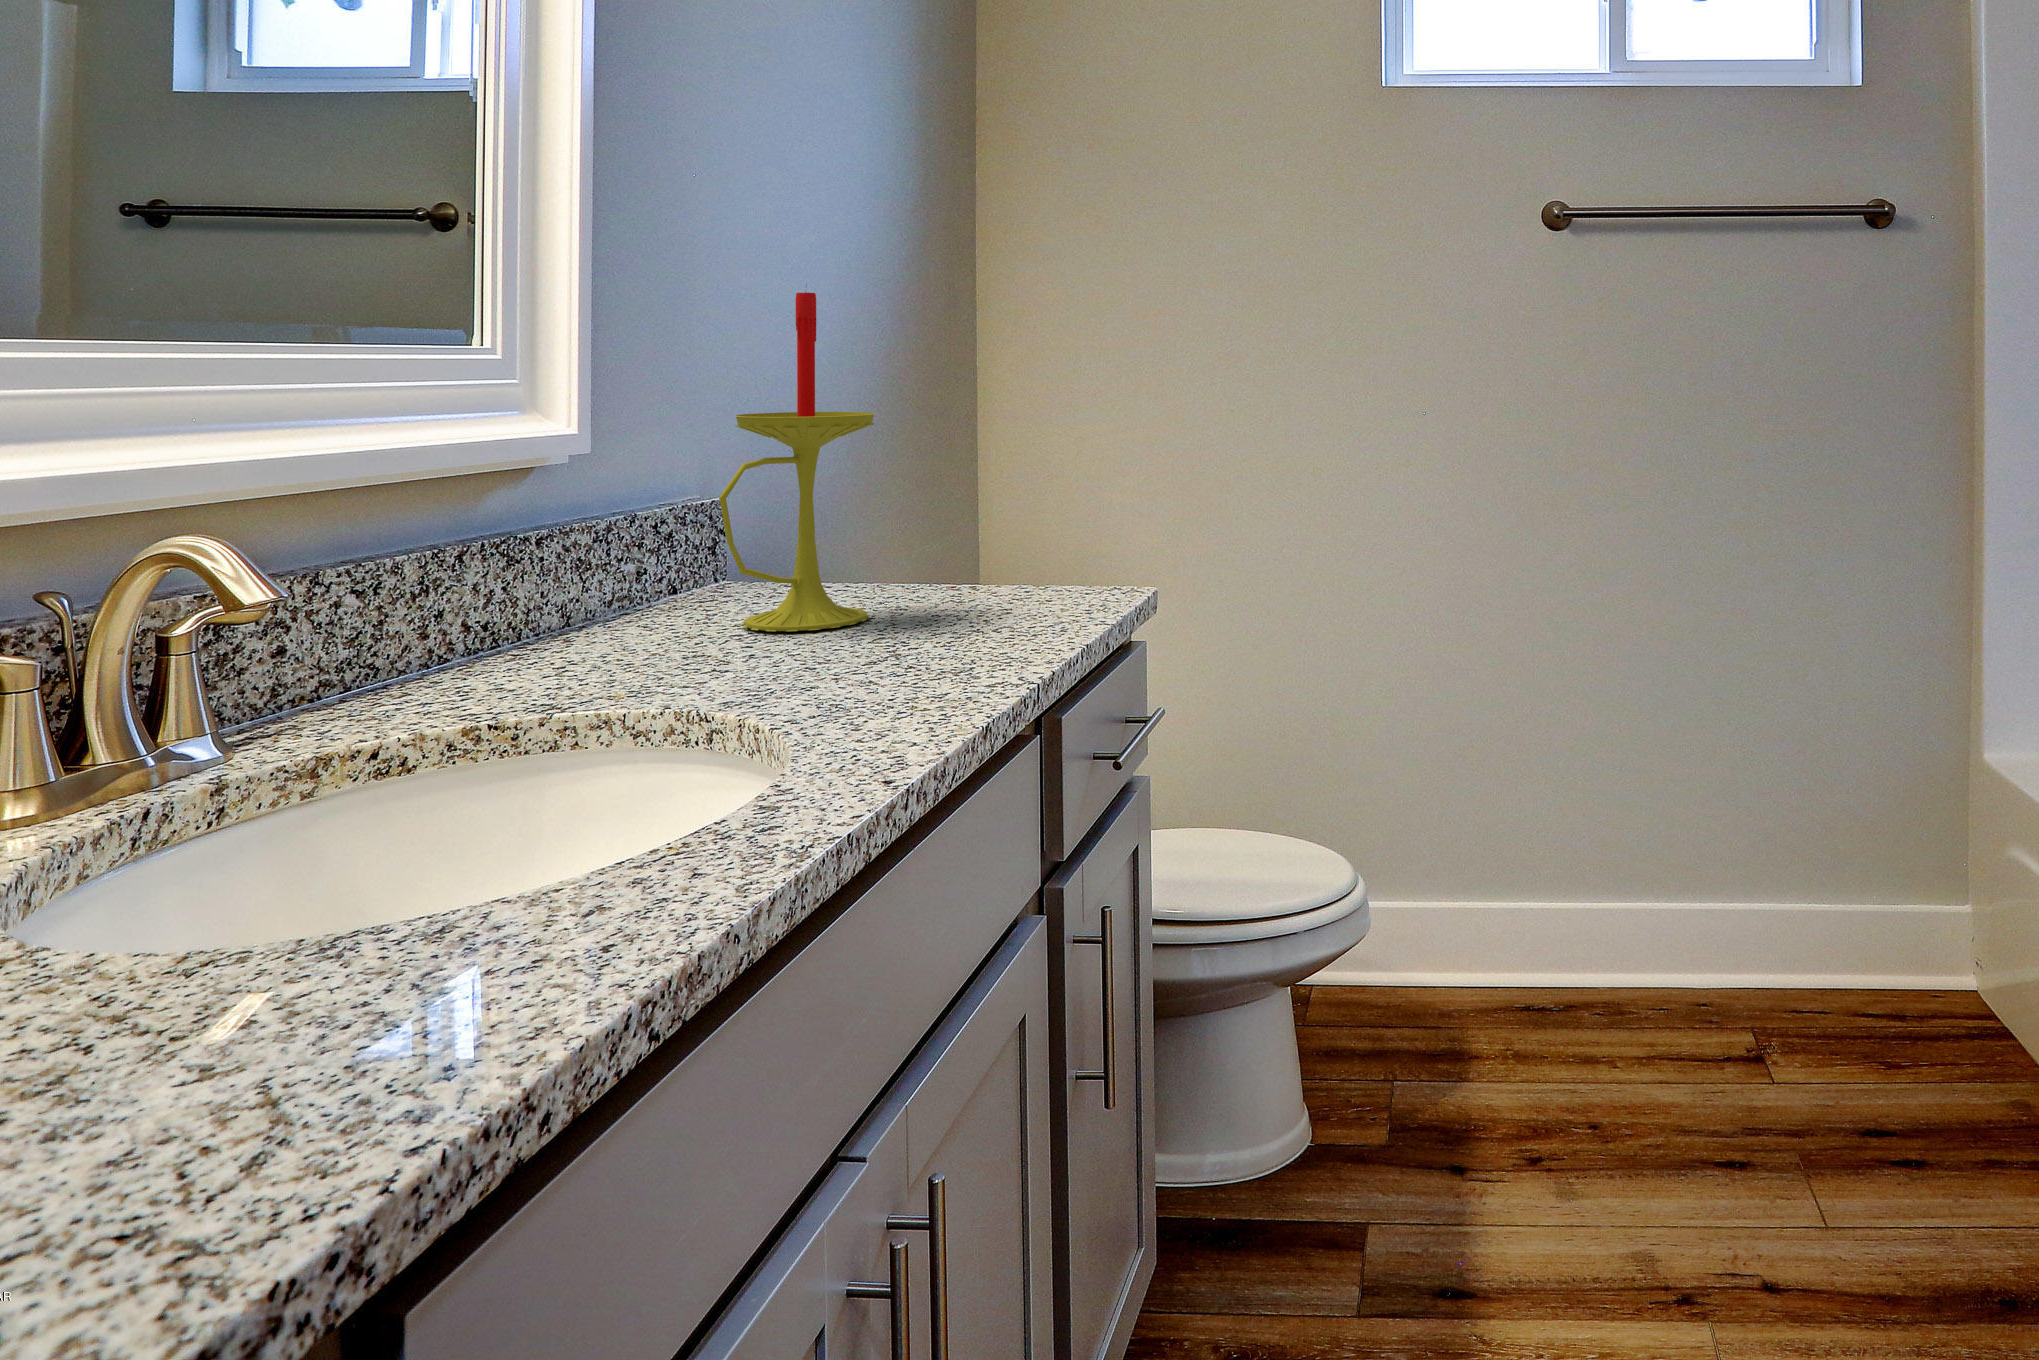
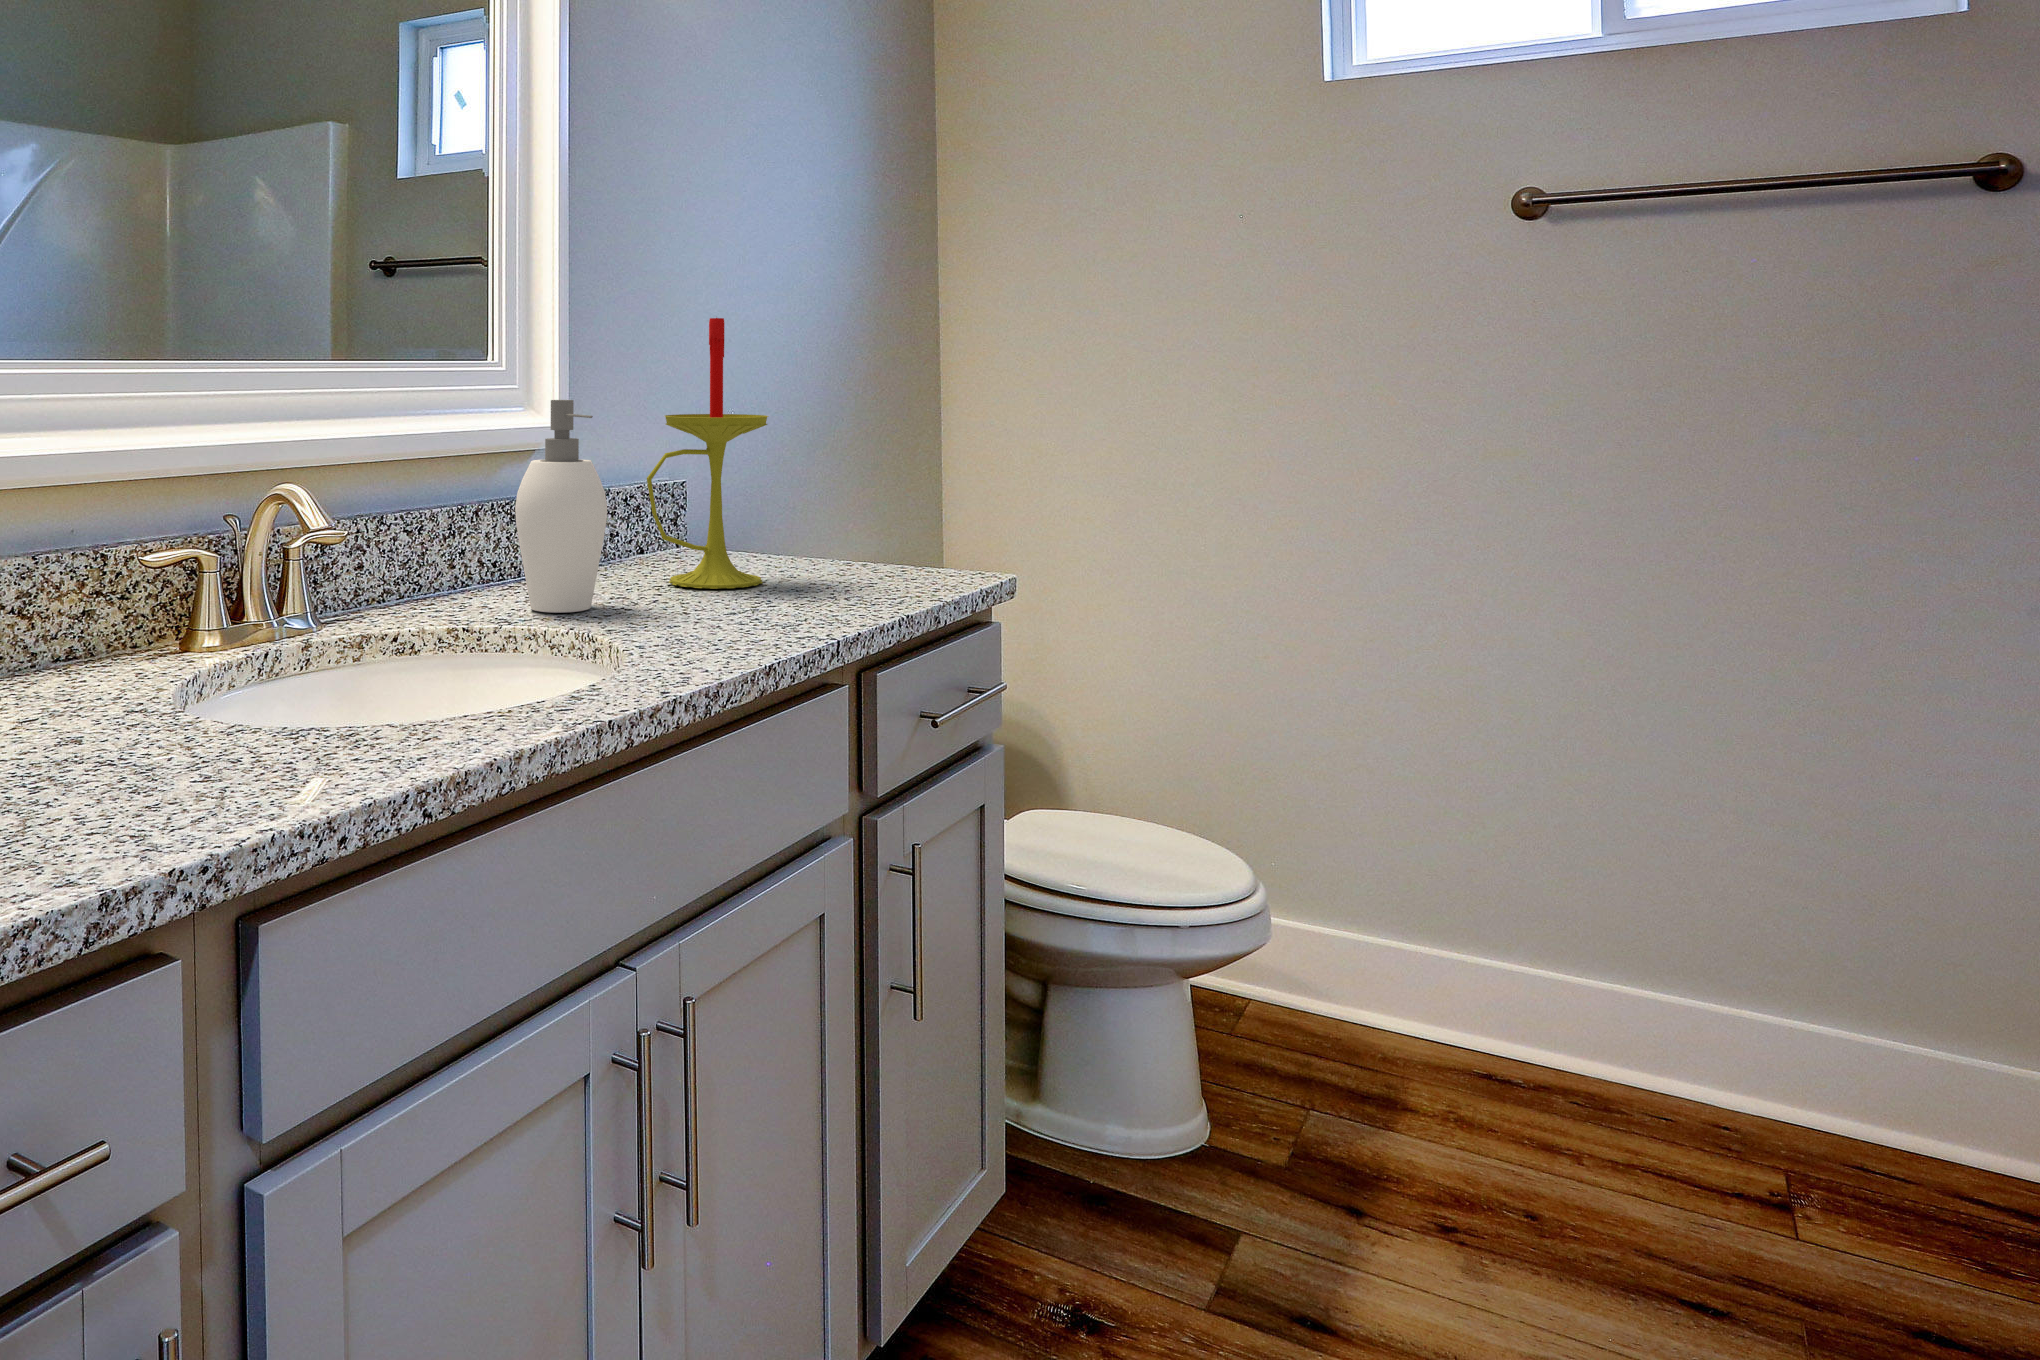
soap dispenser: none [546,398,688,687] -> present [515,400,607,613]

